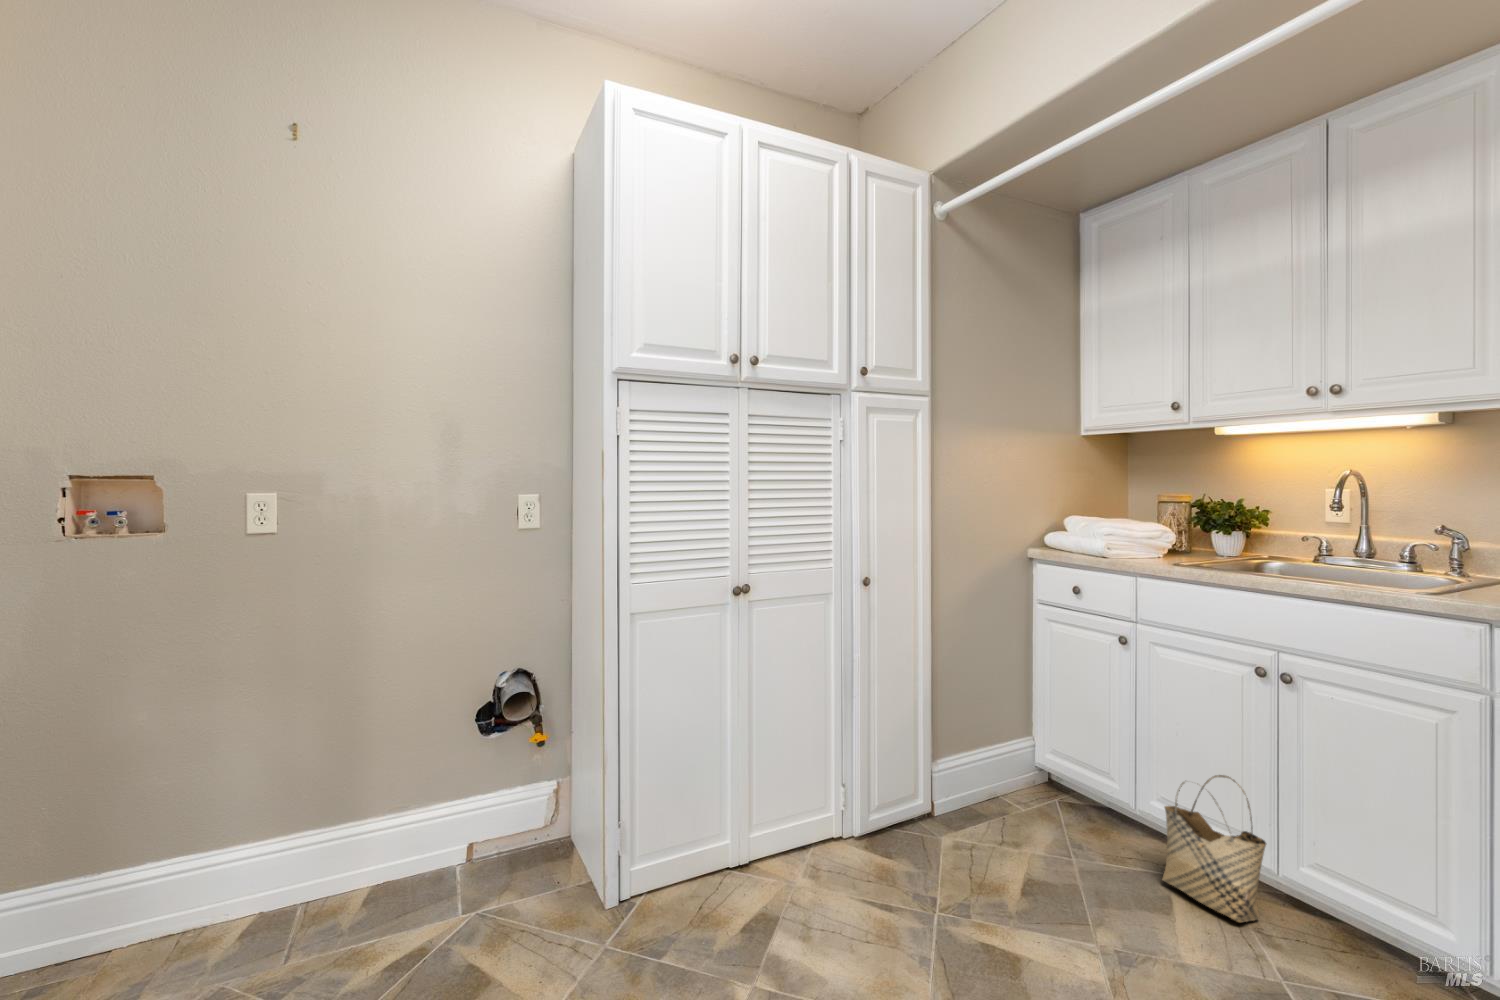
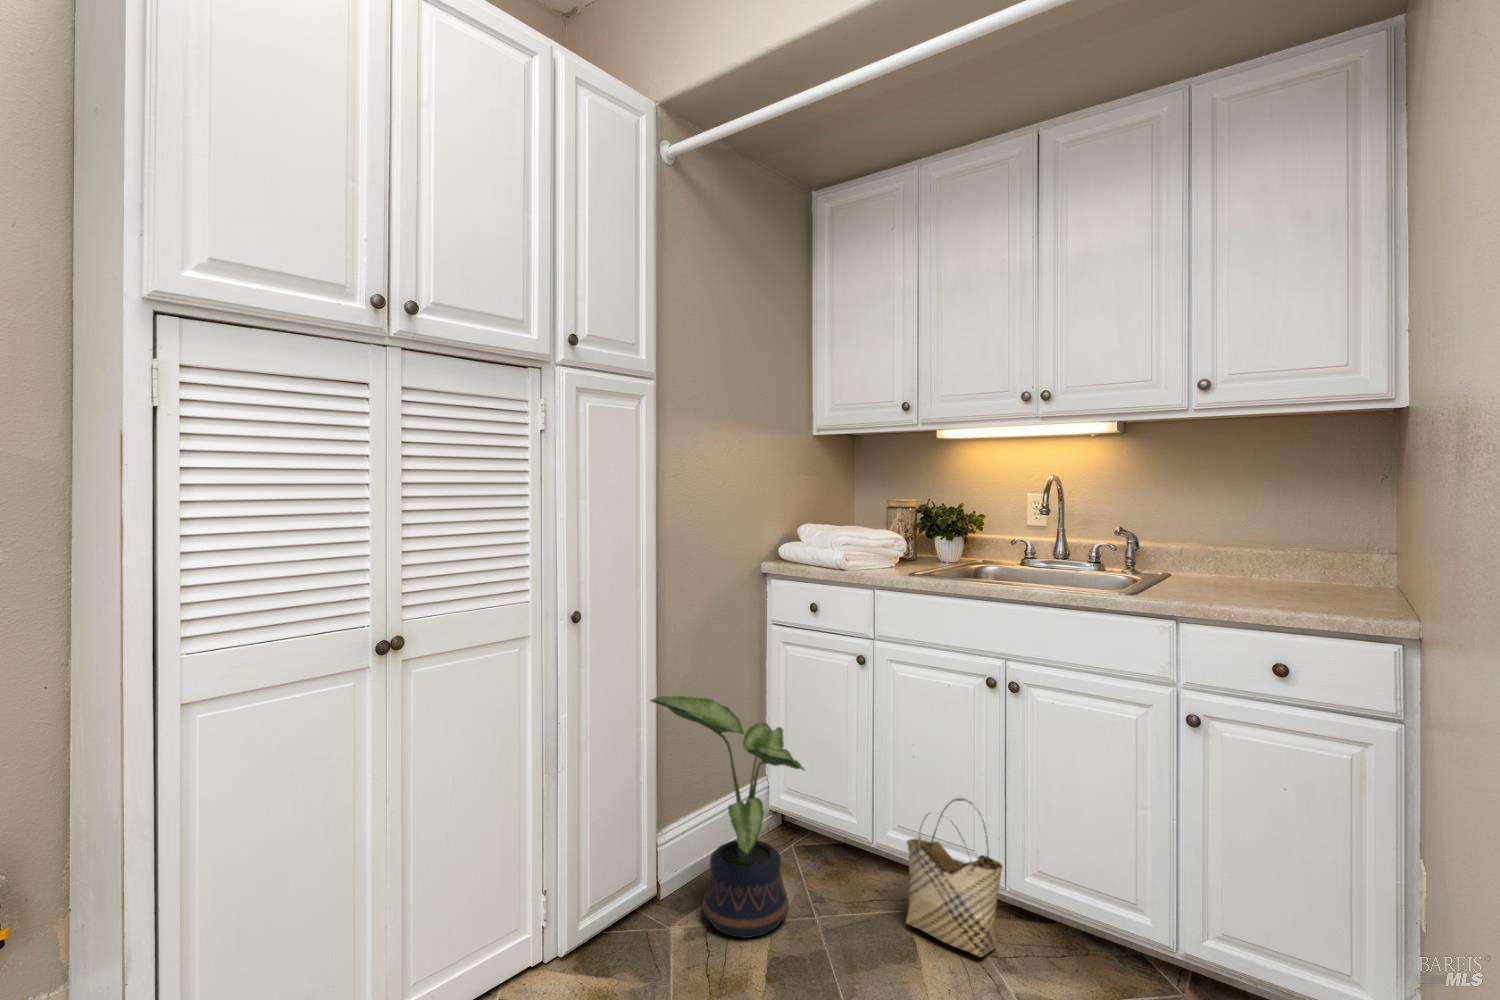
potted plant: none [925,653,1061,861] -> present [650,696,805,938]

